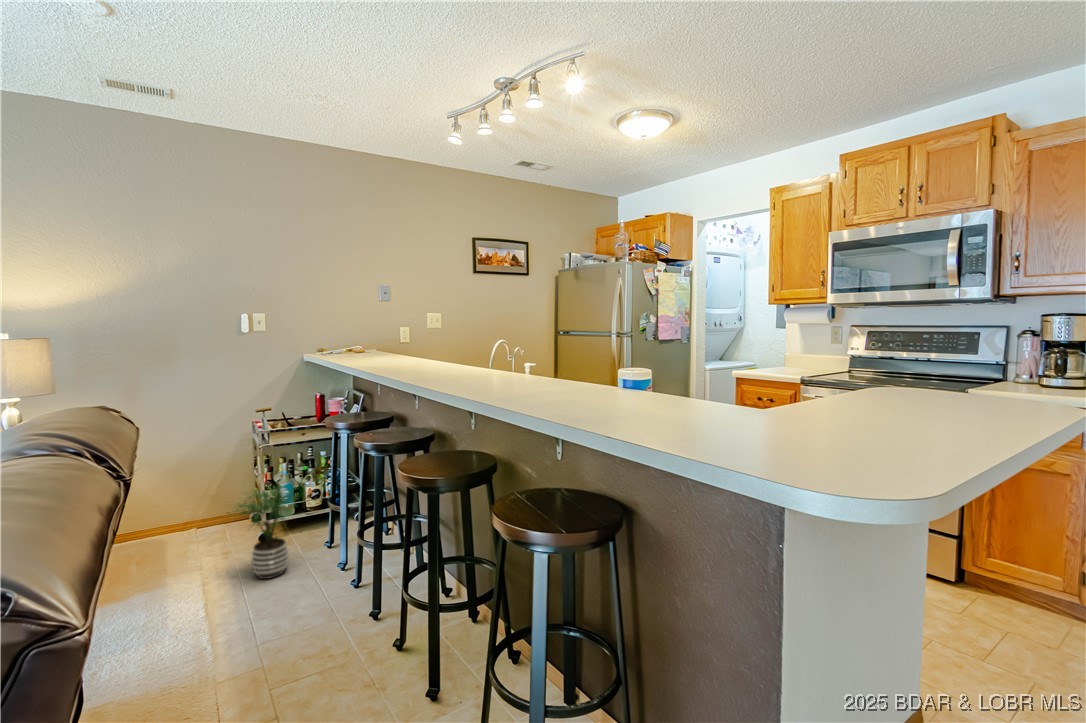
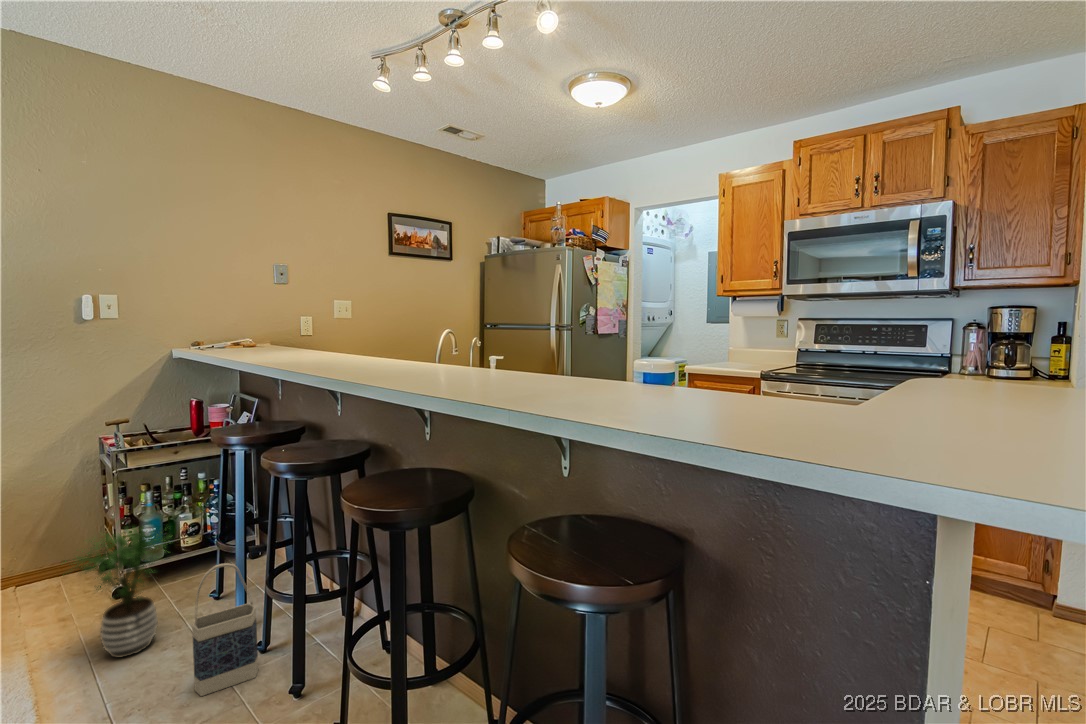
bag: none [309,514,354,609] -> present [192,563,258,696]

